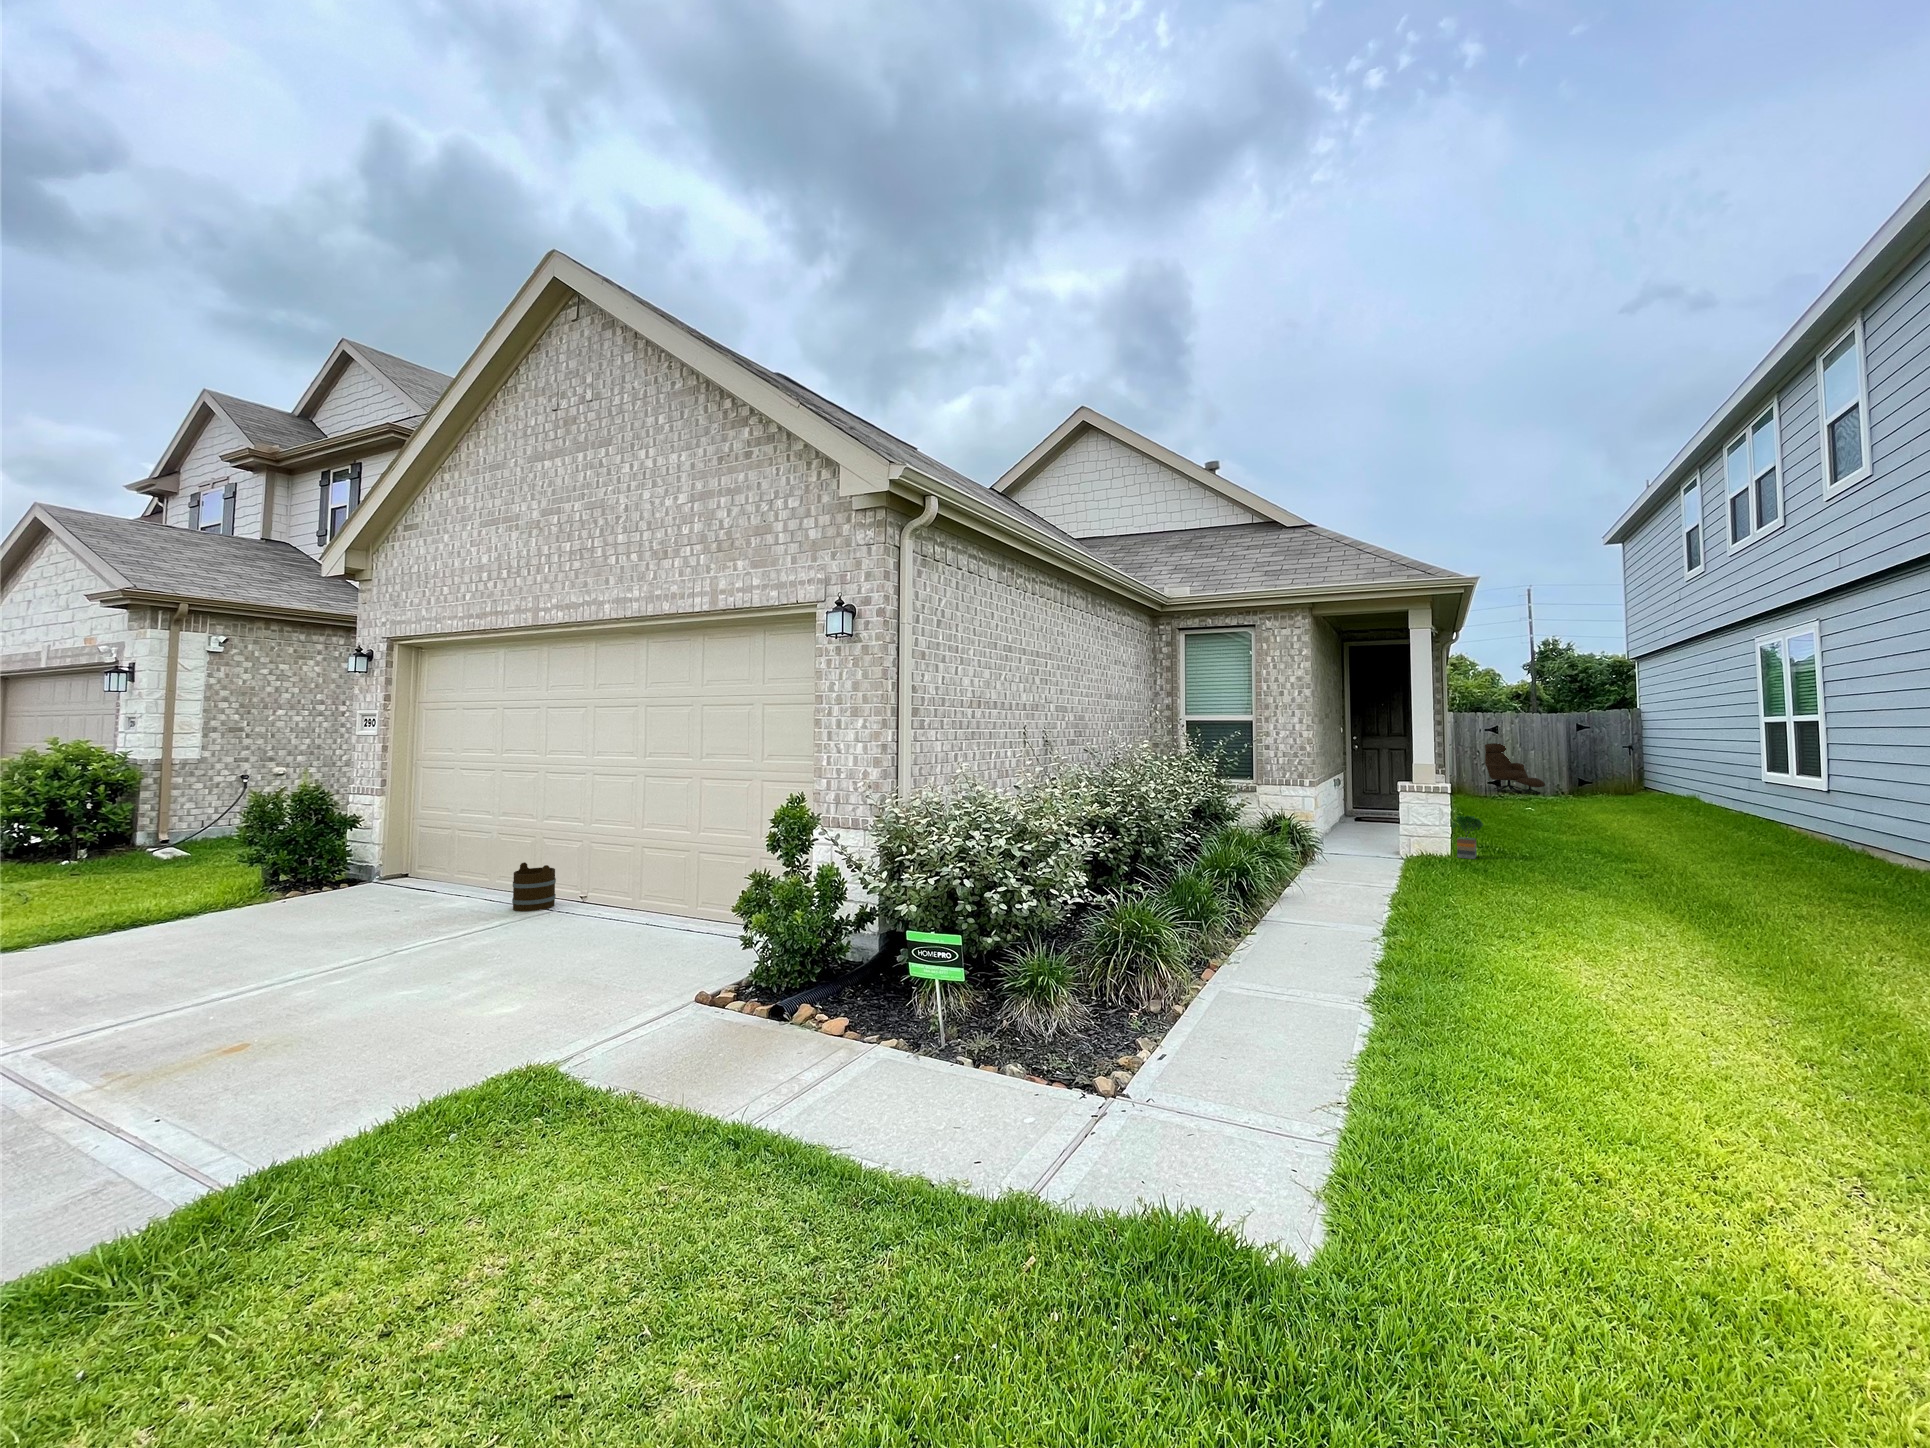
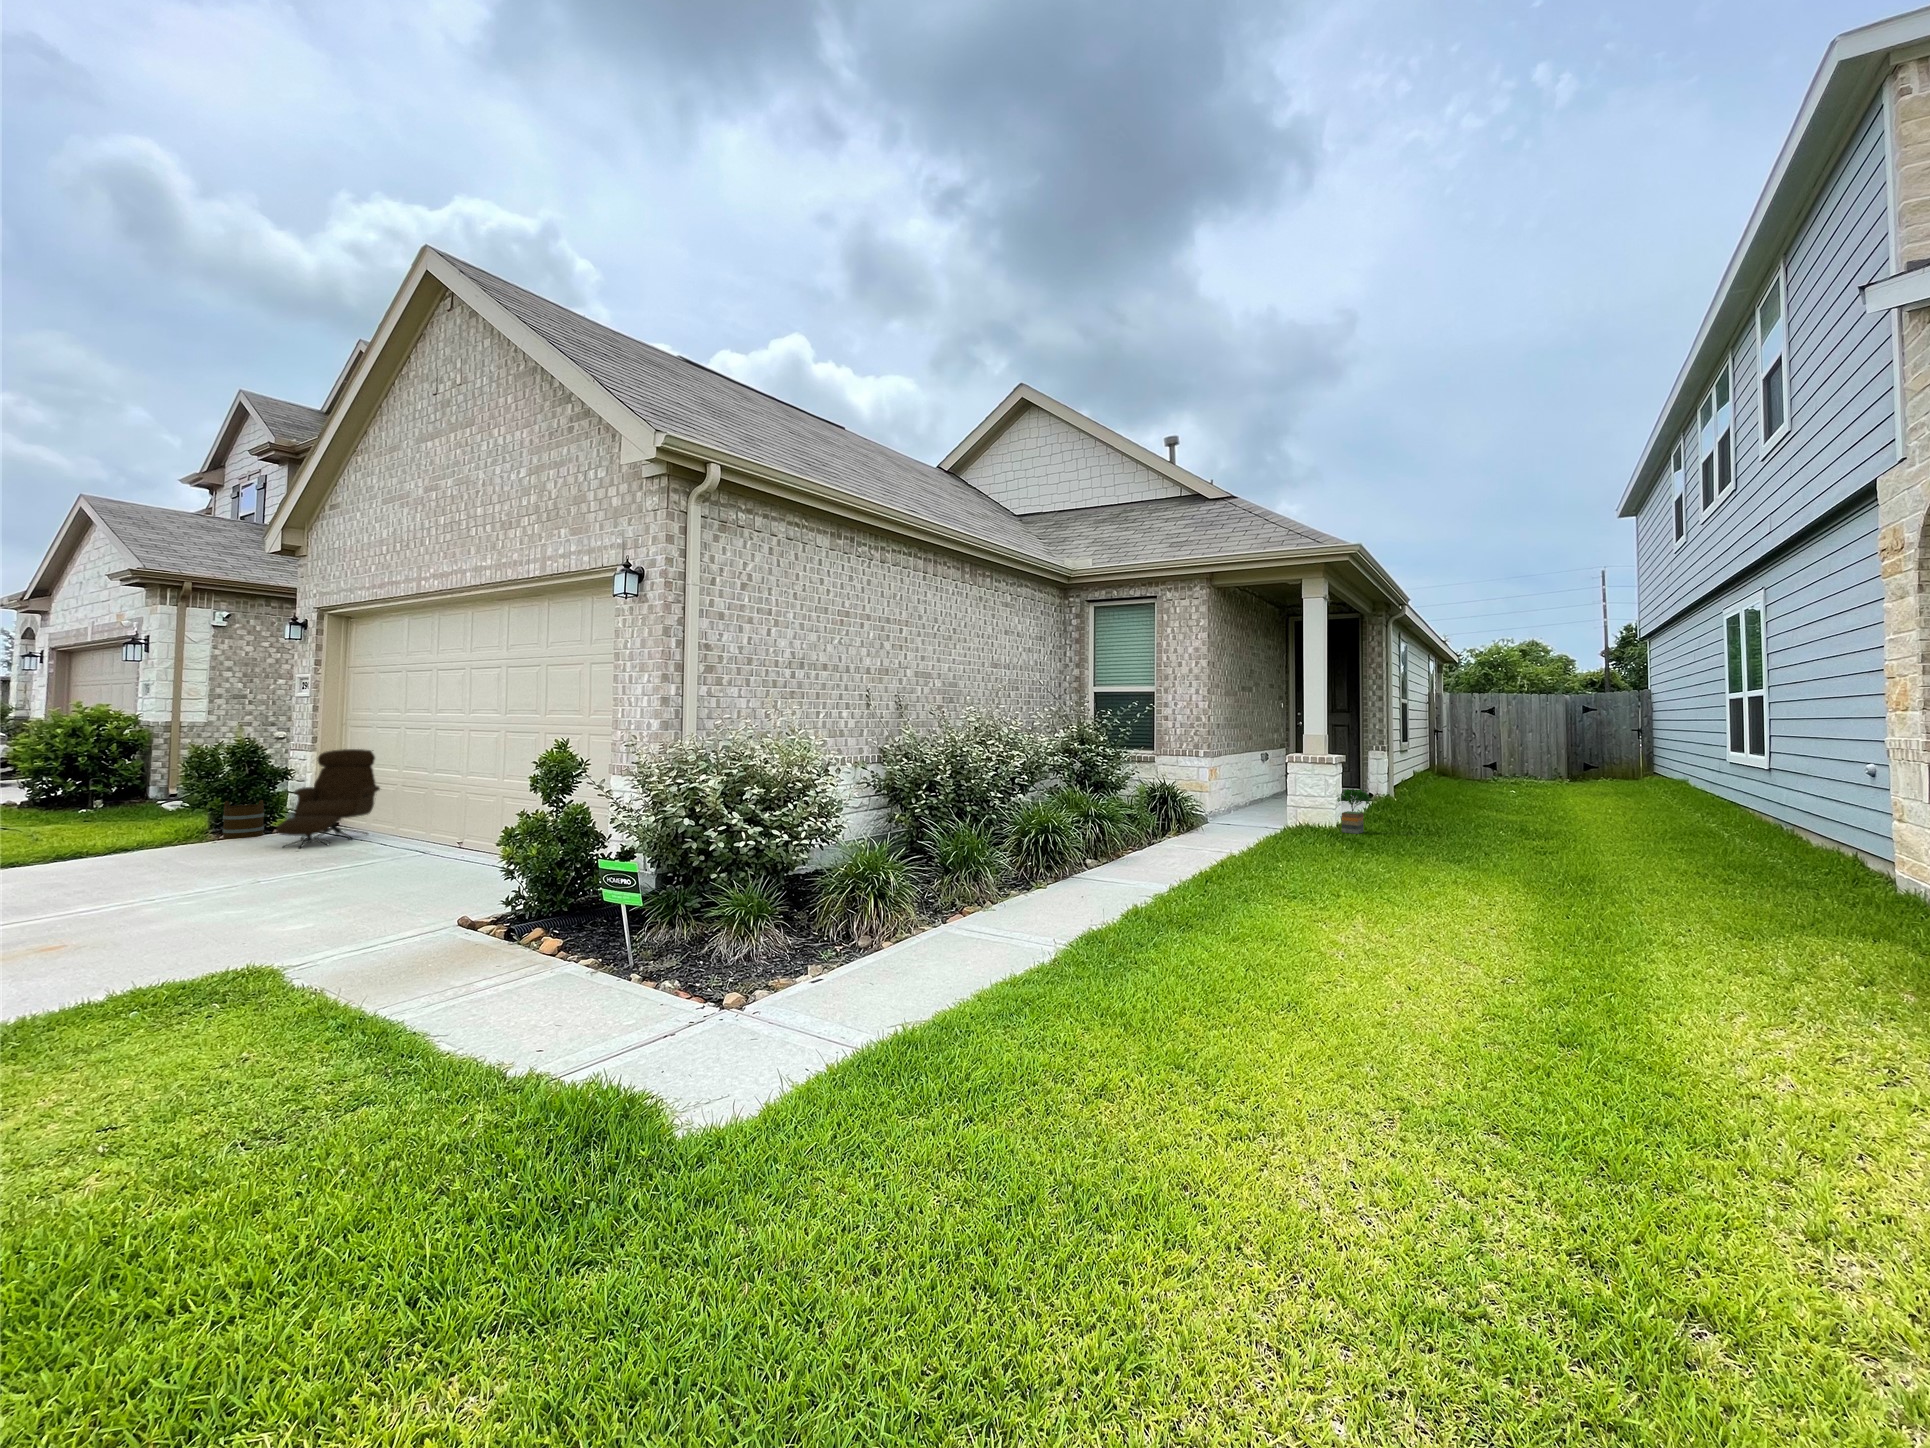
lounge chair: present [1485,743,1545,794] -> present [276,749,380,848]
bucket: present [512,862,556,912] -> present [223,800,264,839]

